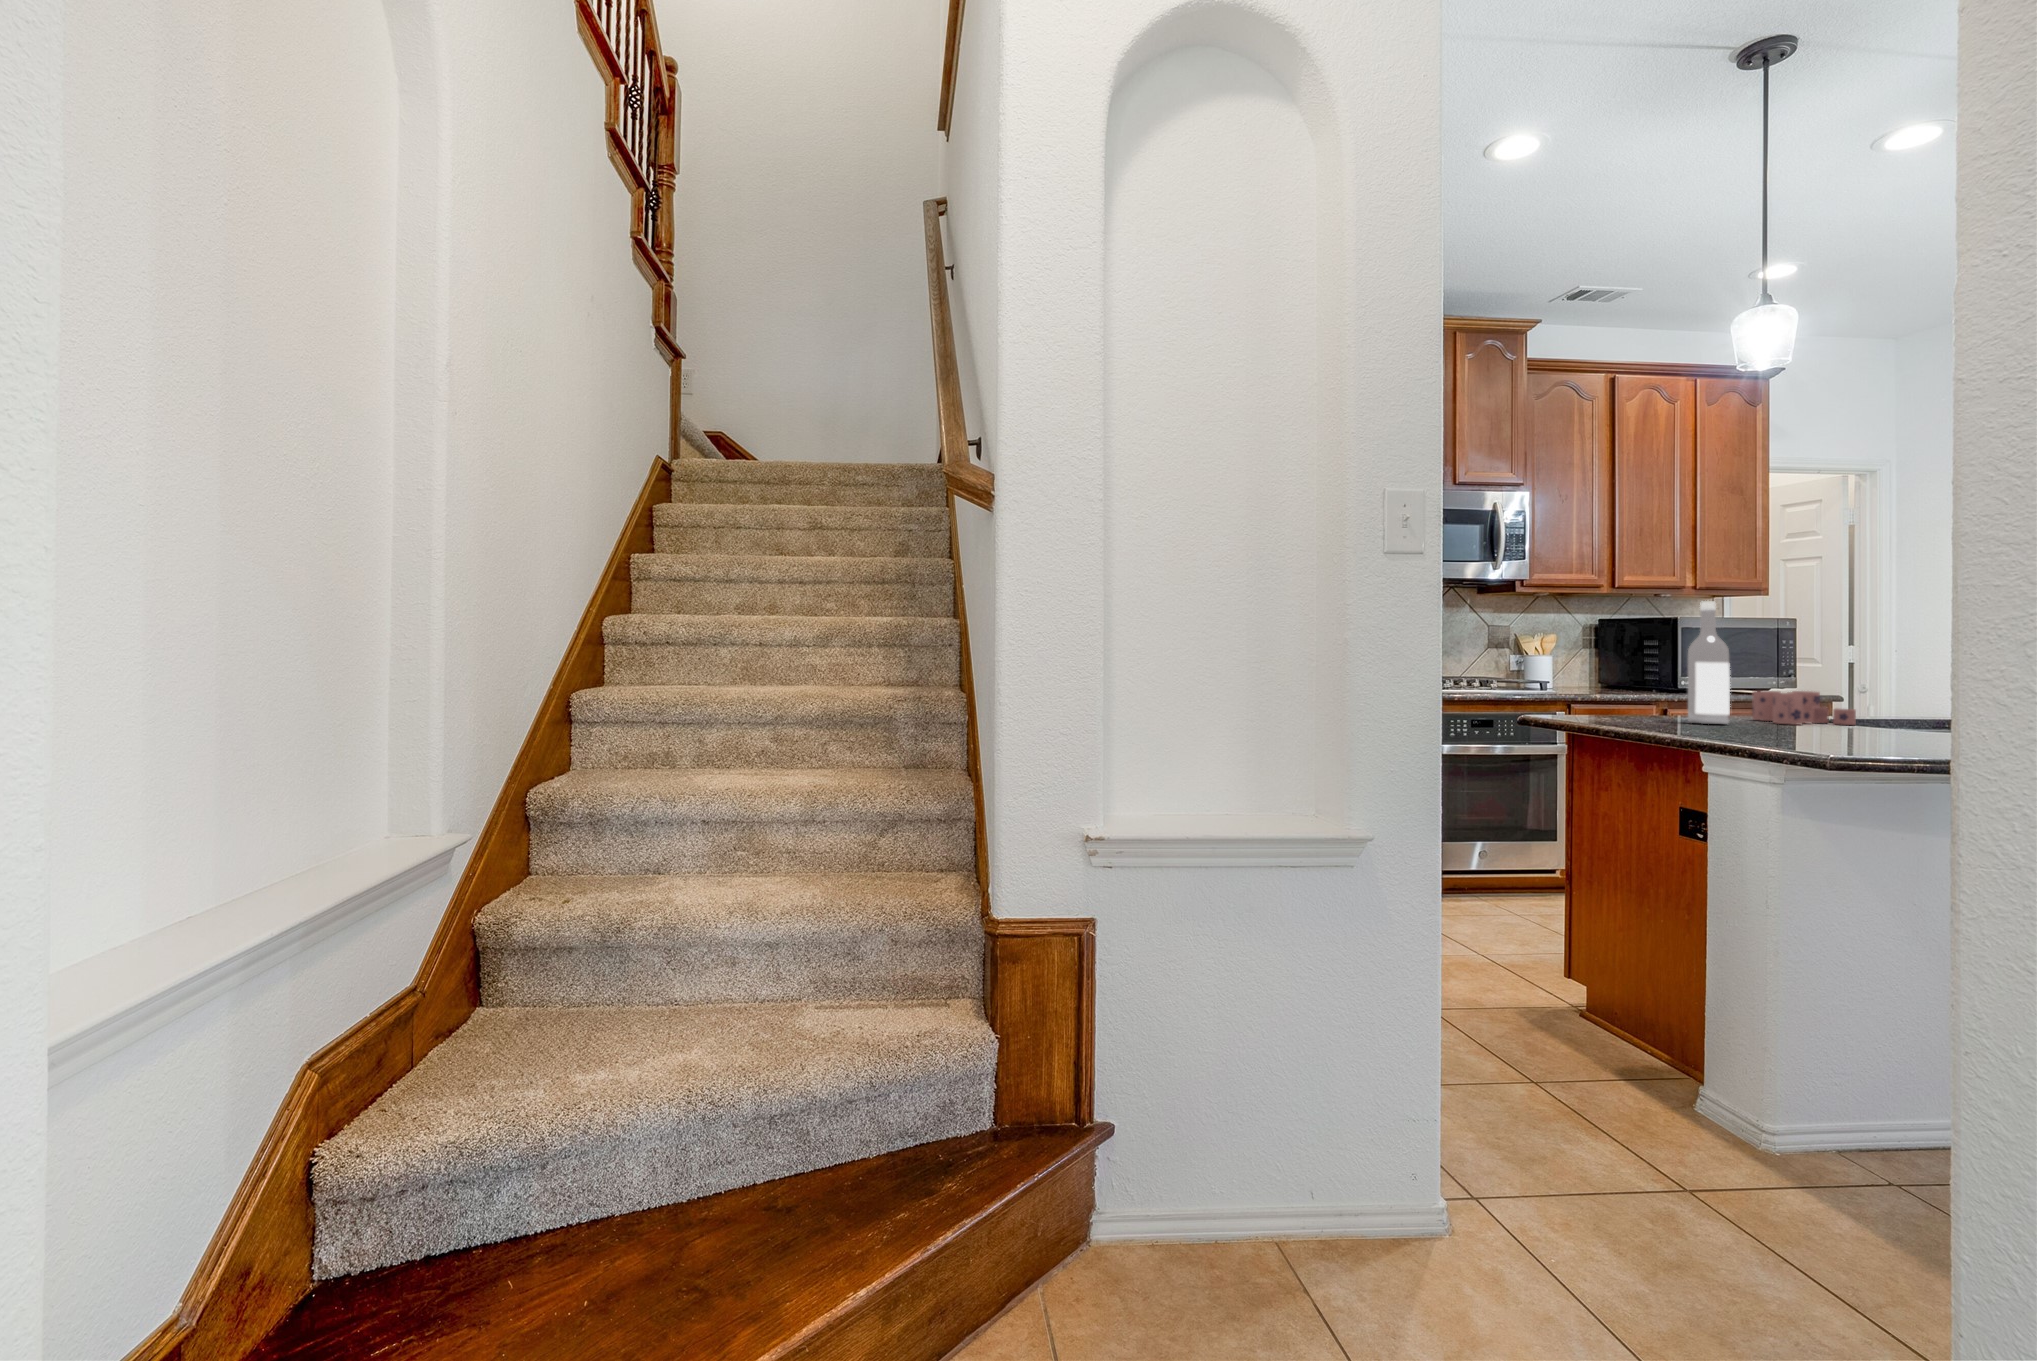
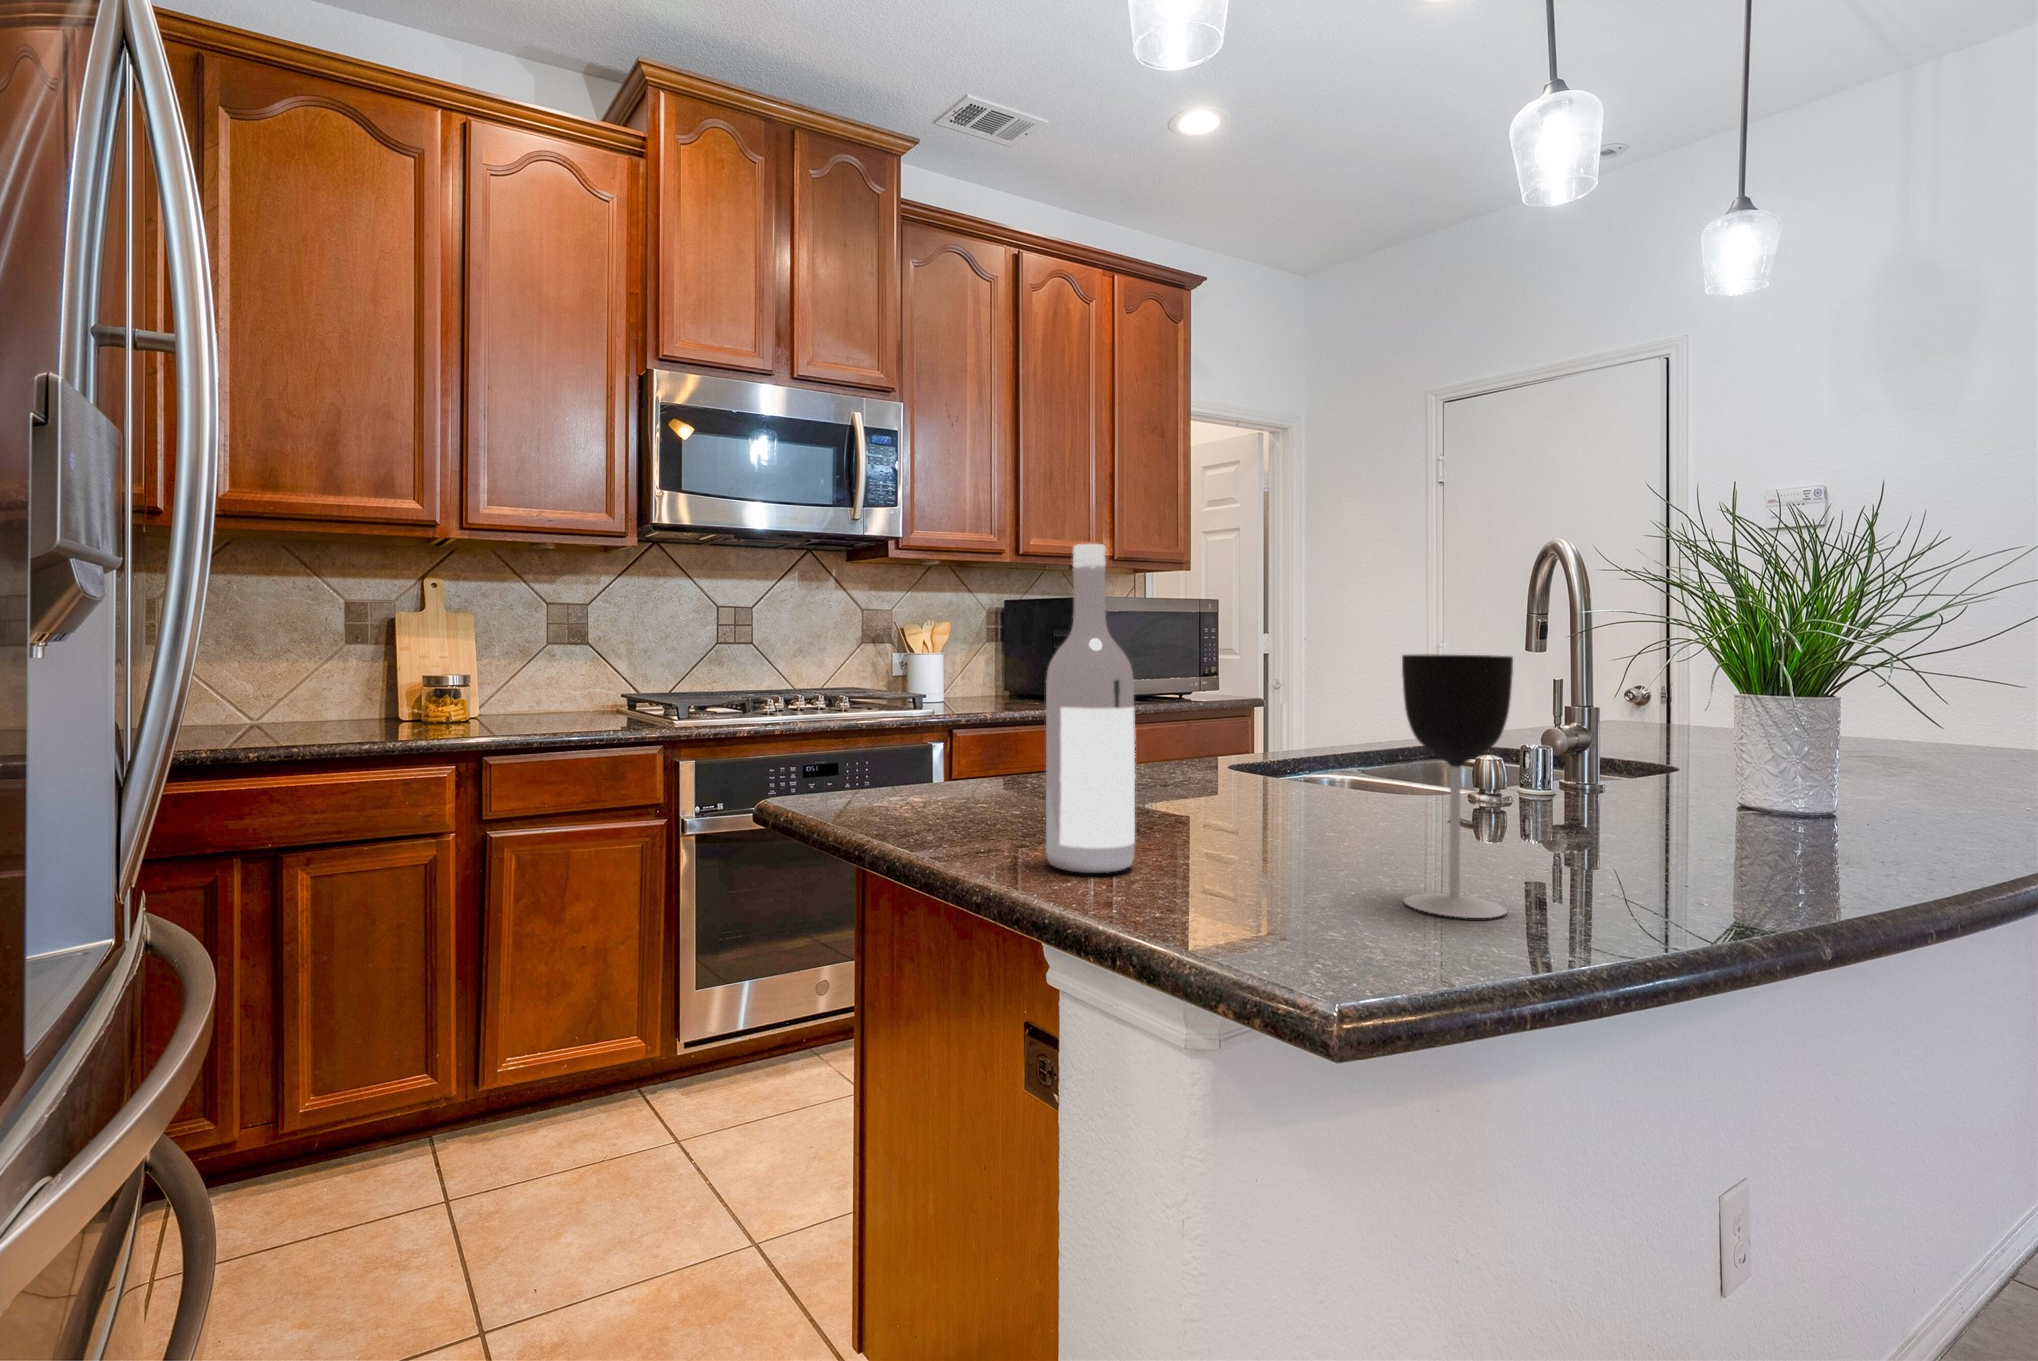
wine glass: none [1852,642,1901,735] -> present [1402,654,1513,918]
candle: present [1752,691,1856,725] -> none [1180,747,1361,845]

